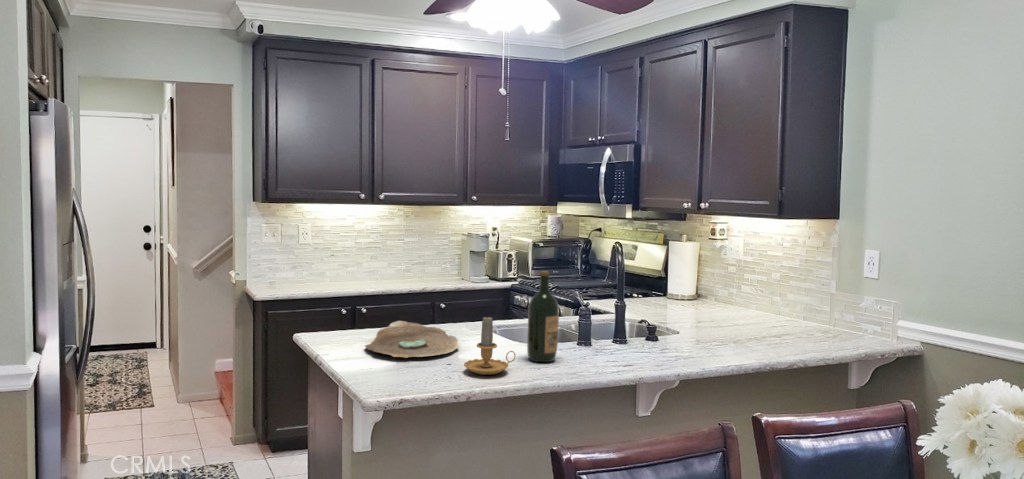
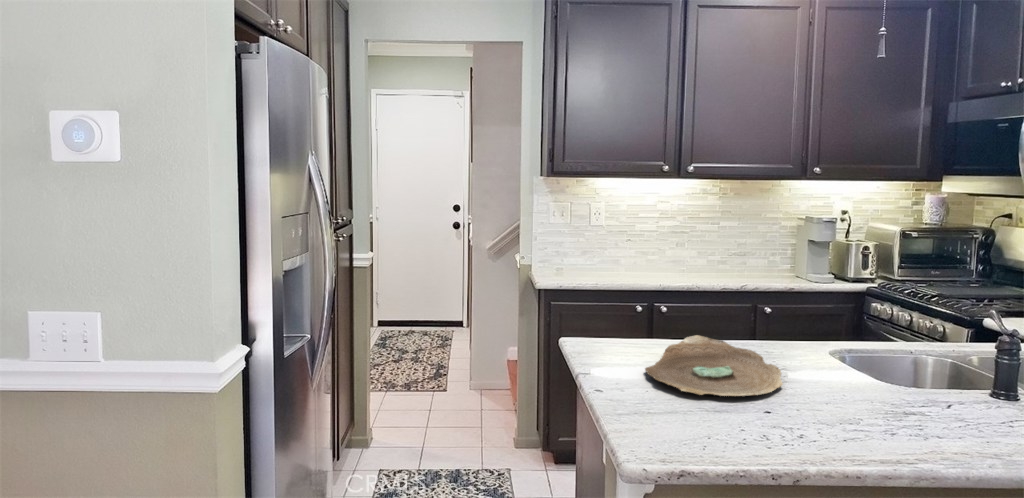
wine bottle: present [527,271,559,362] -> none [900,280,963,431]
candle: present [464,317,516,375] -> none [789,347,880,443]

